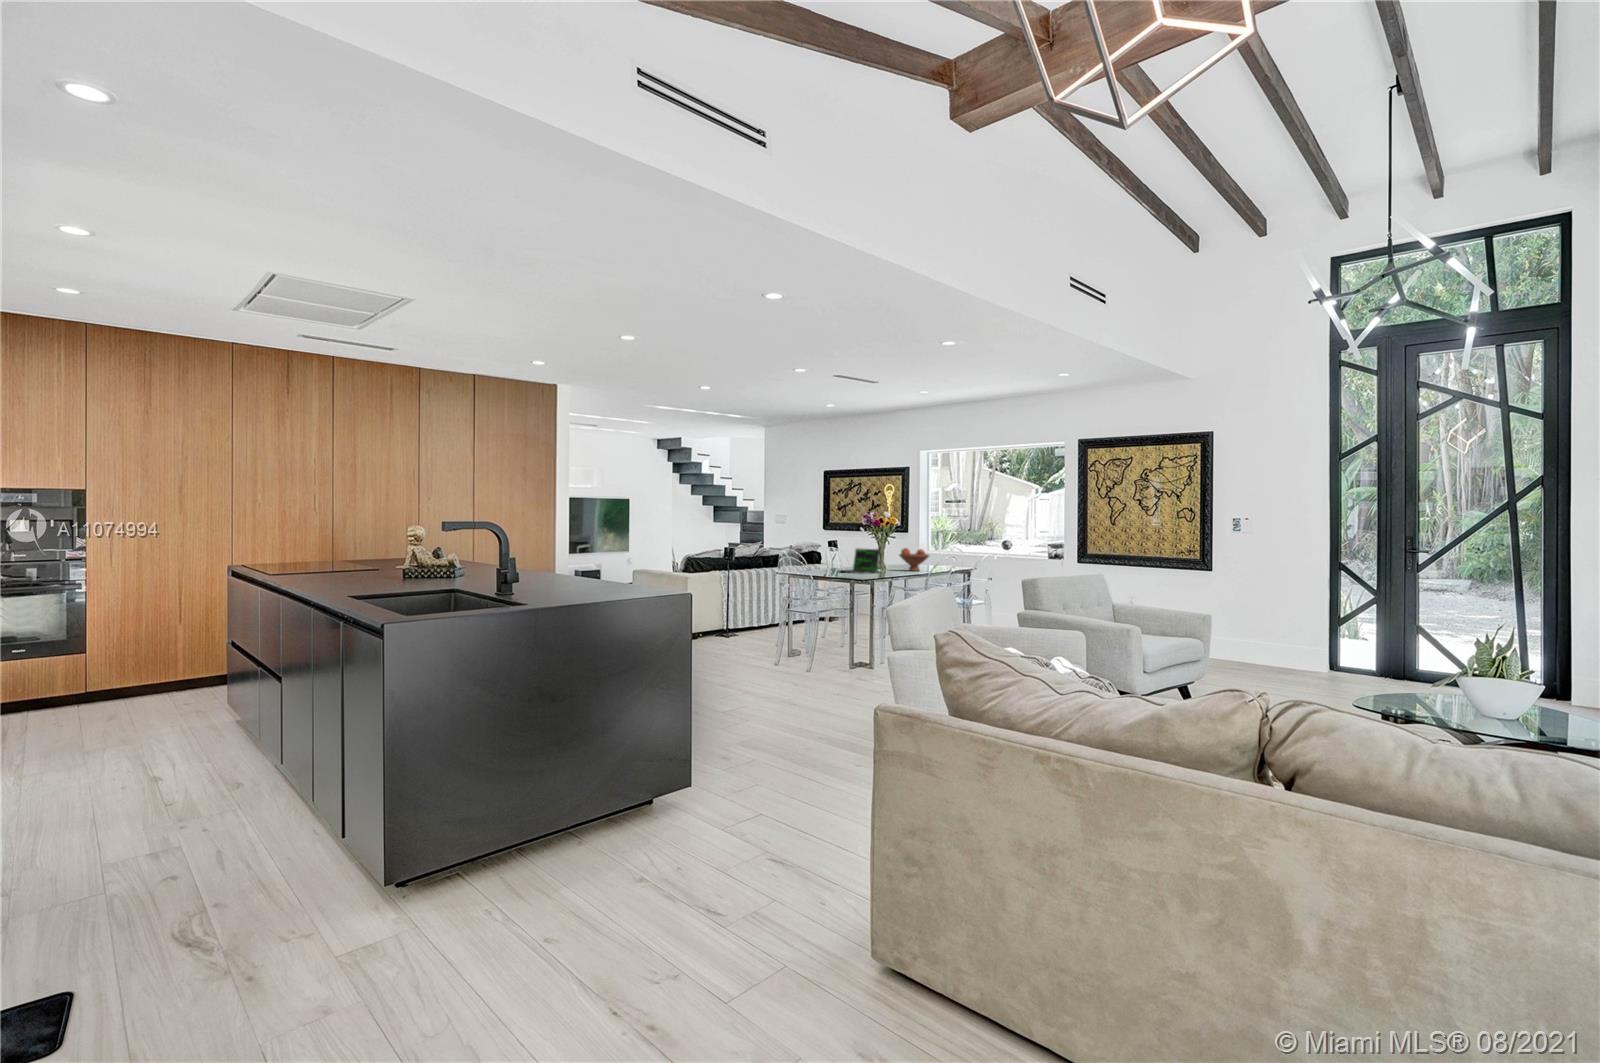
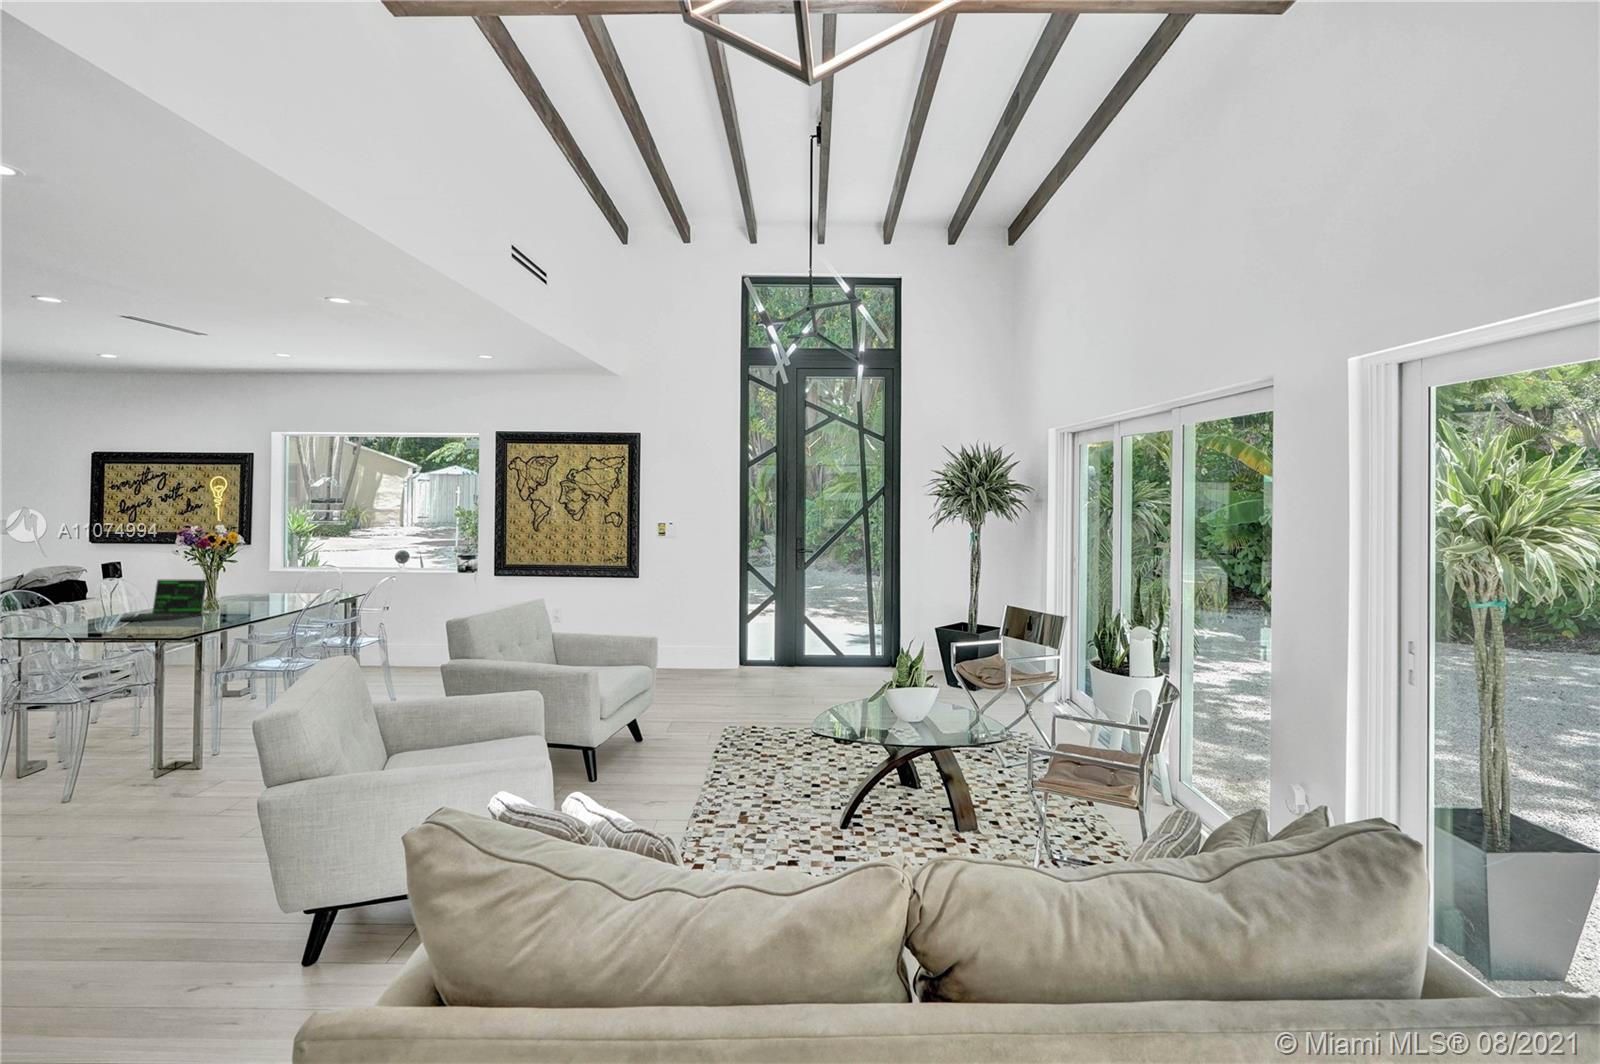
fruit bowl: present [899,548,929,571] -> none [240,571,294,604]

